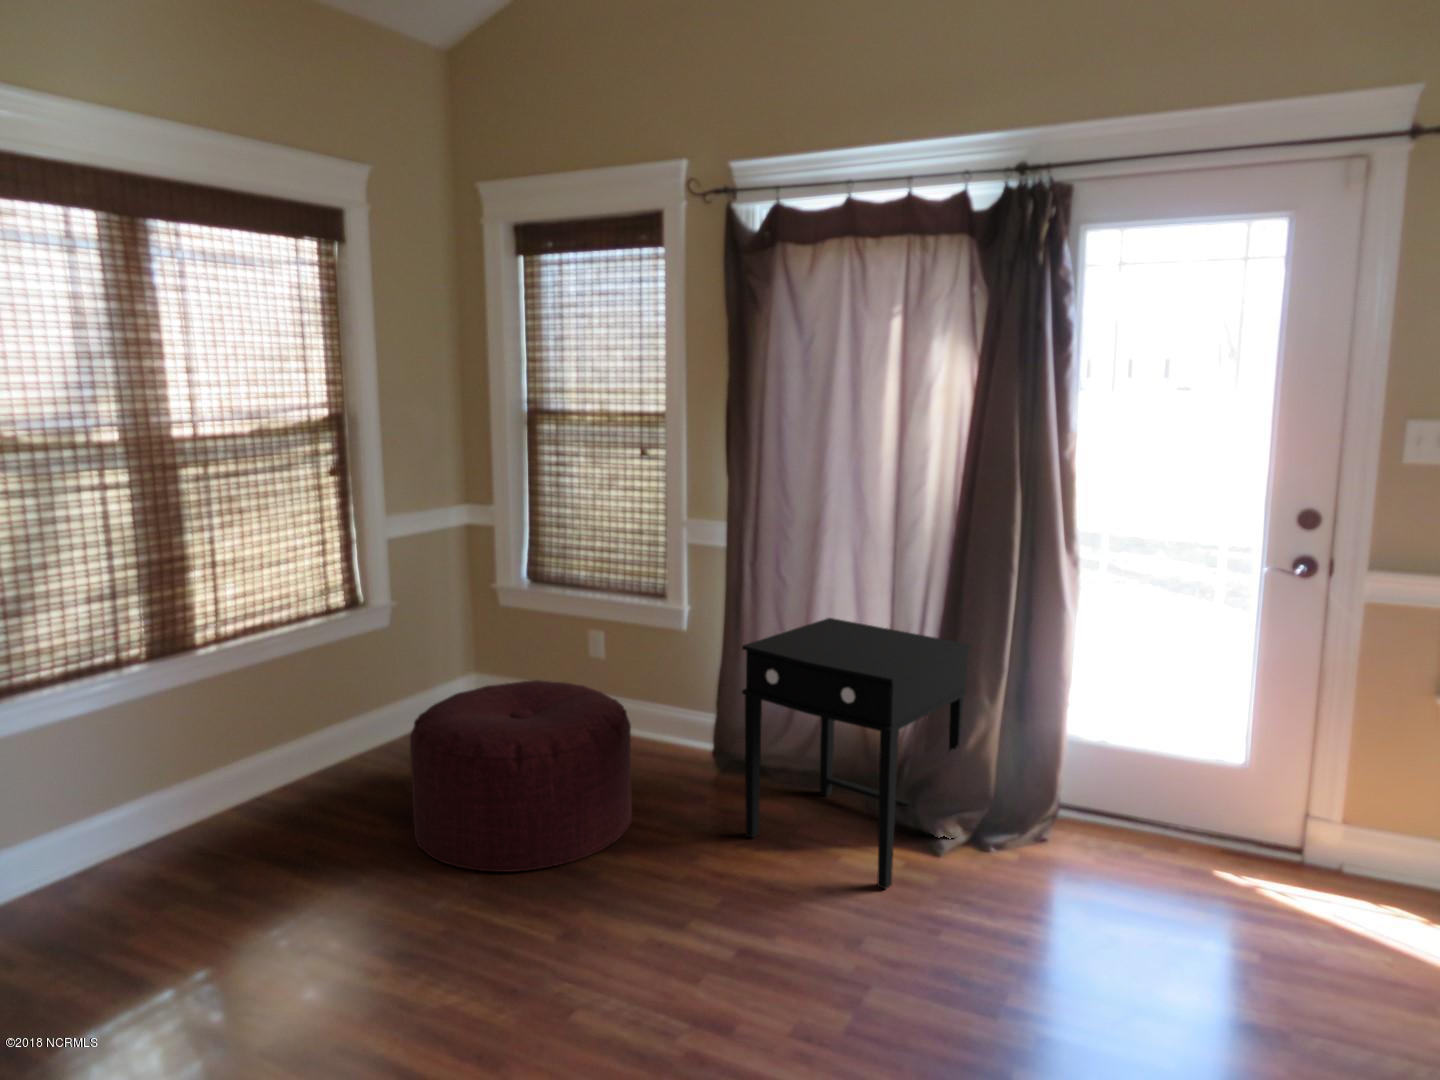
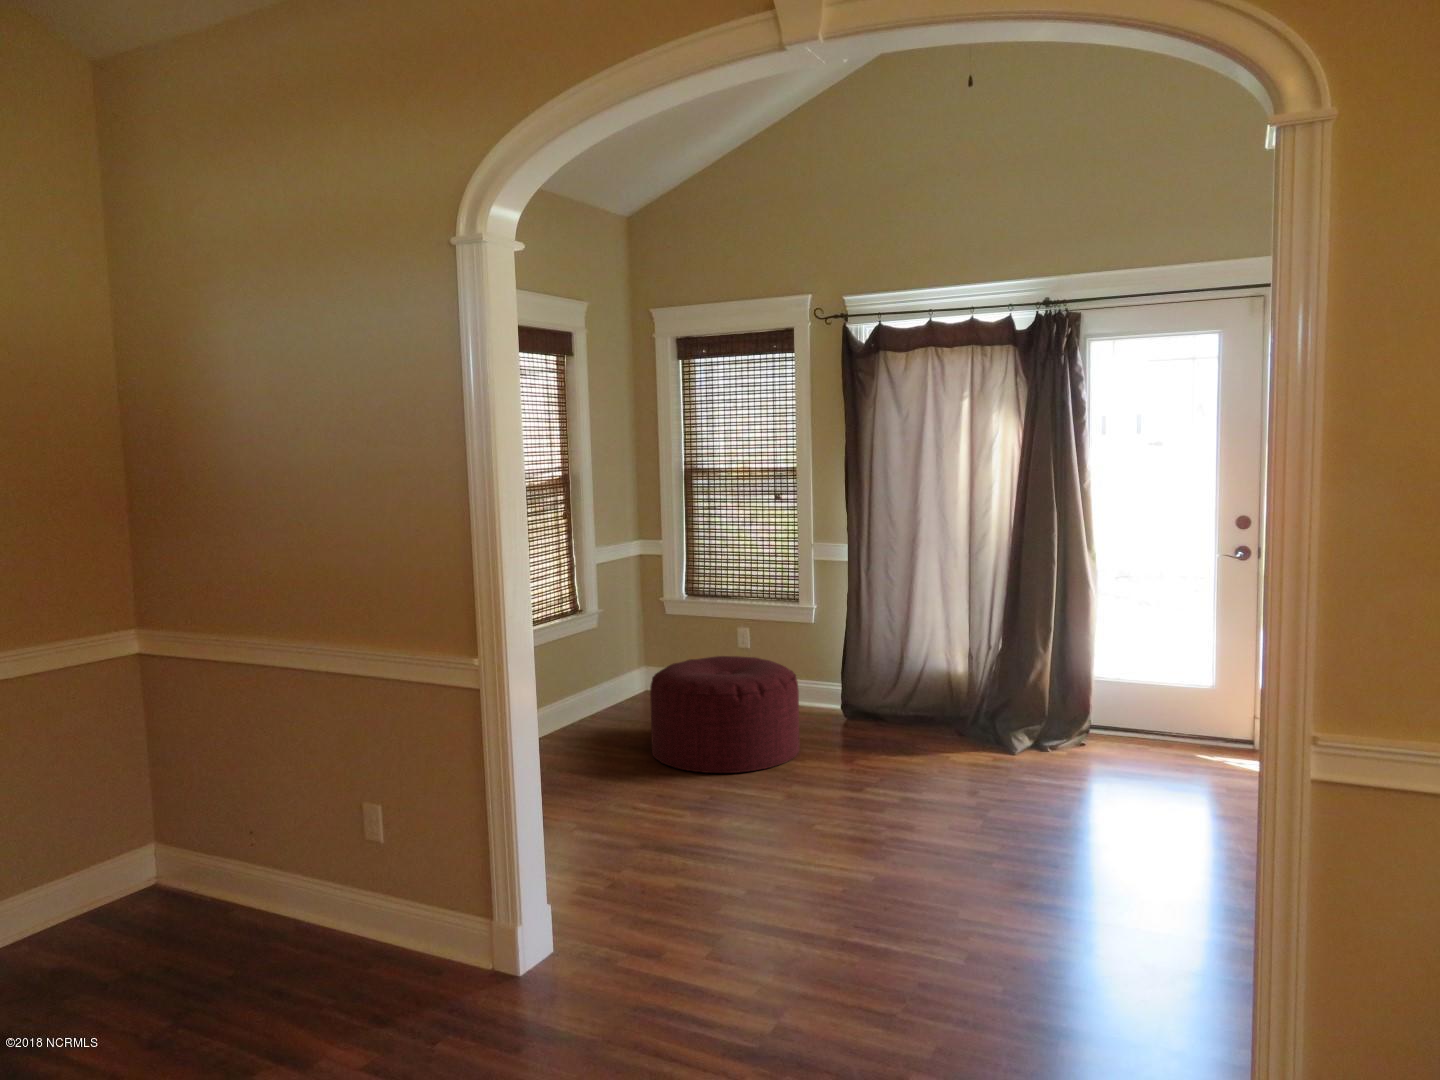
side table: present [742,618,971,889] -> none [878,605,1029,772]

